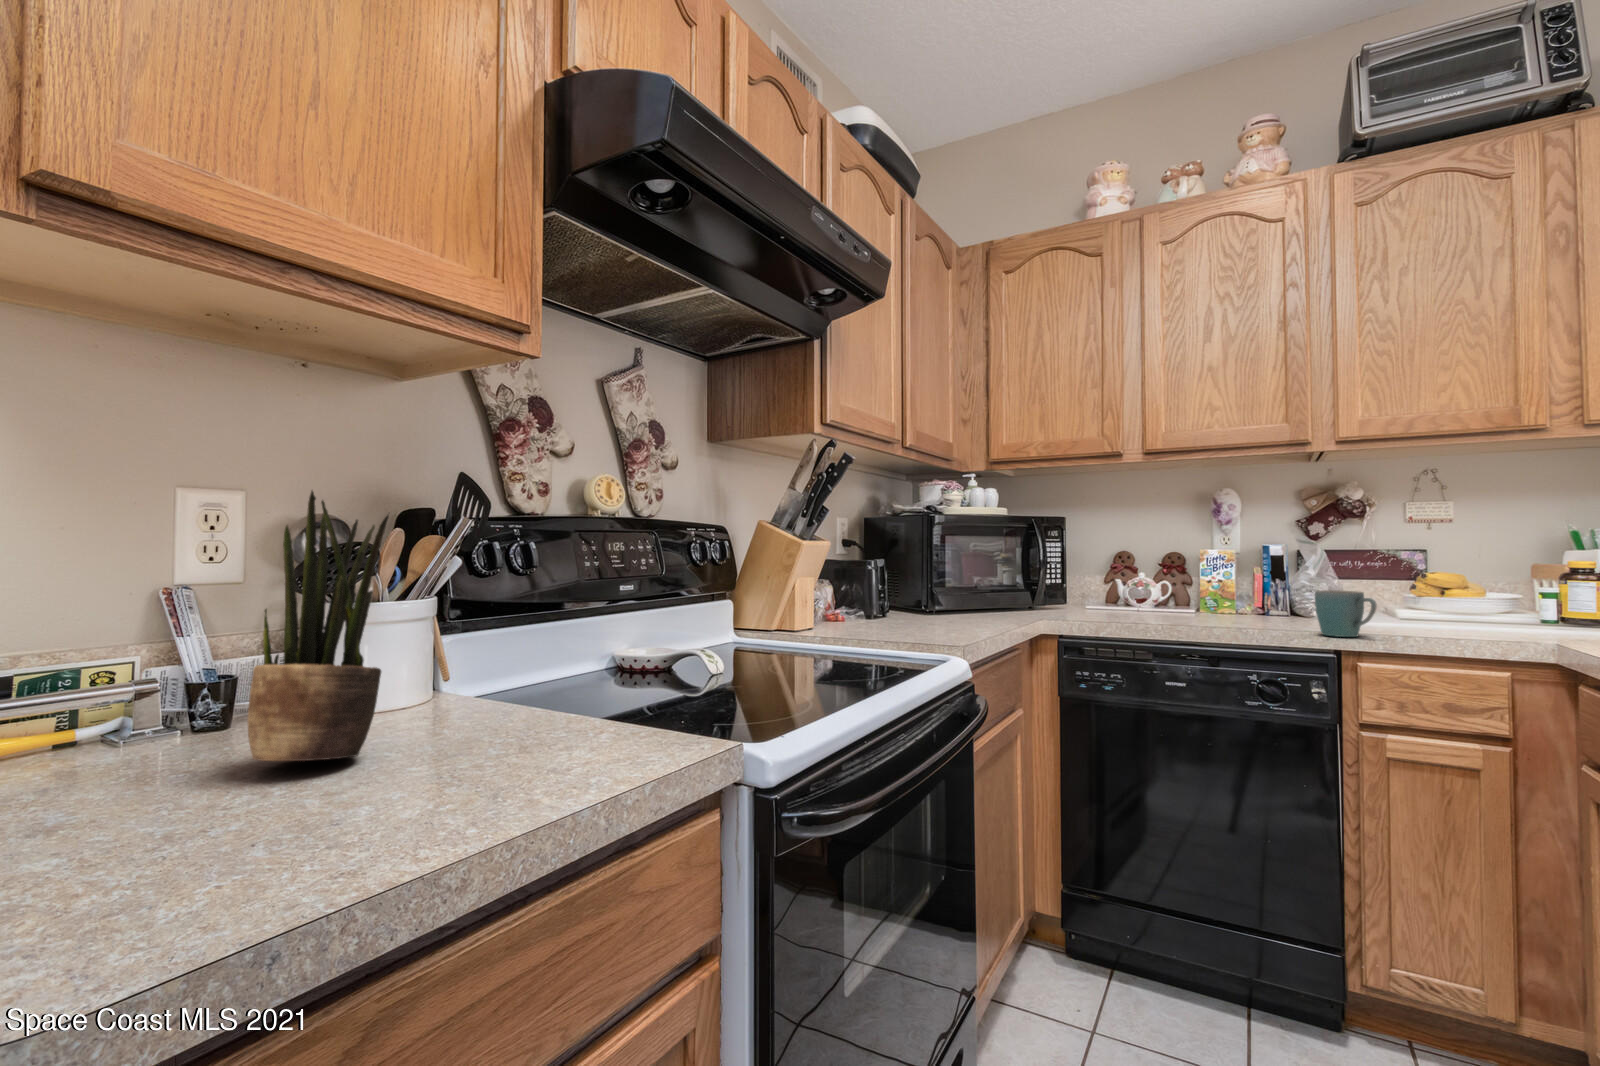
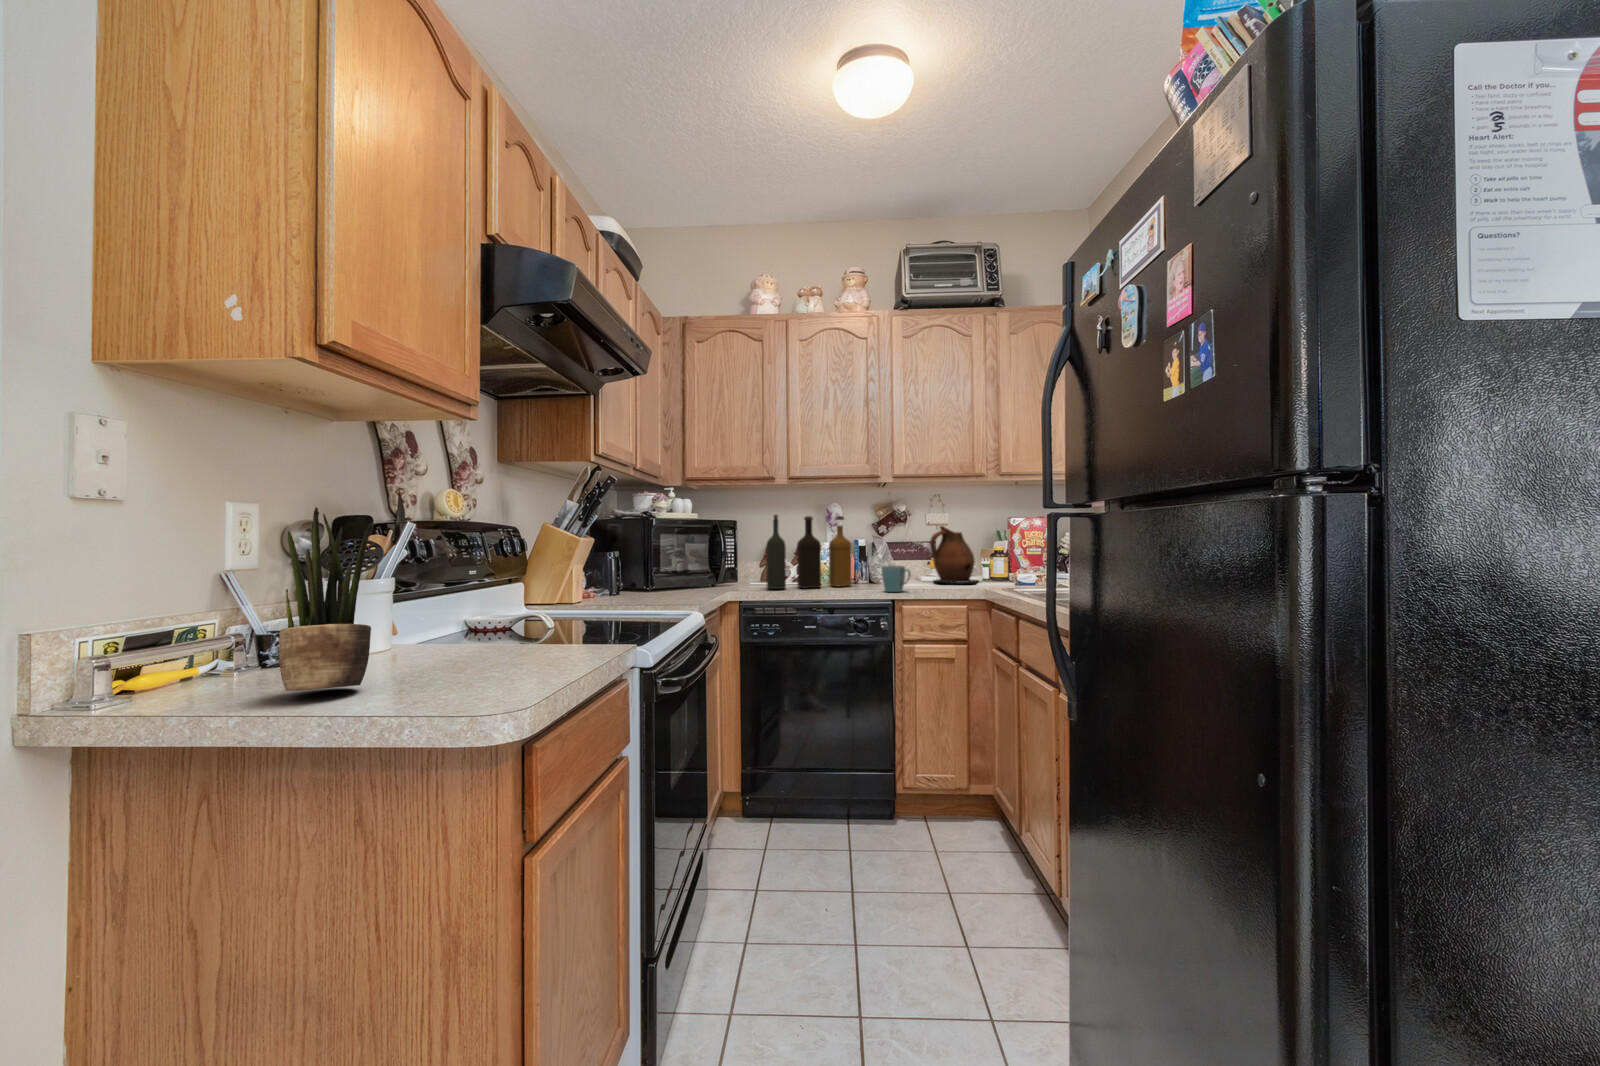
bottle: none [1106,507,1258,623] -> present [766,515,852,589]
ceramic pitcher: none [1418,522,1532,629] -> present [930,526,977,583]

